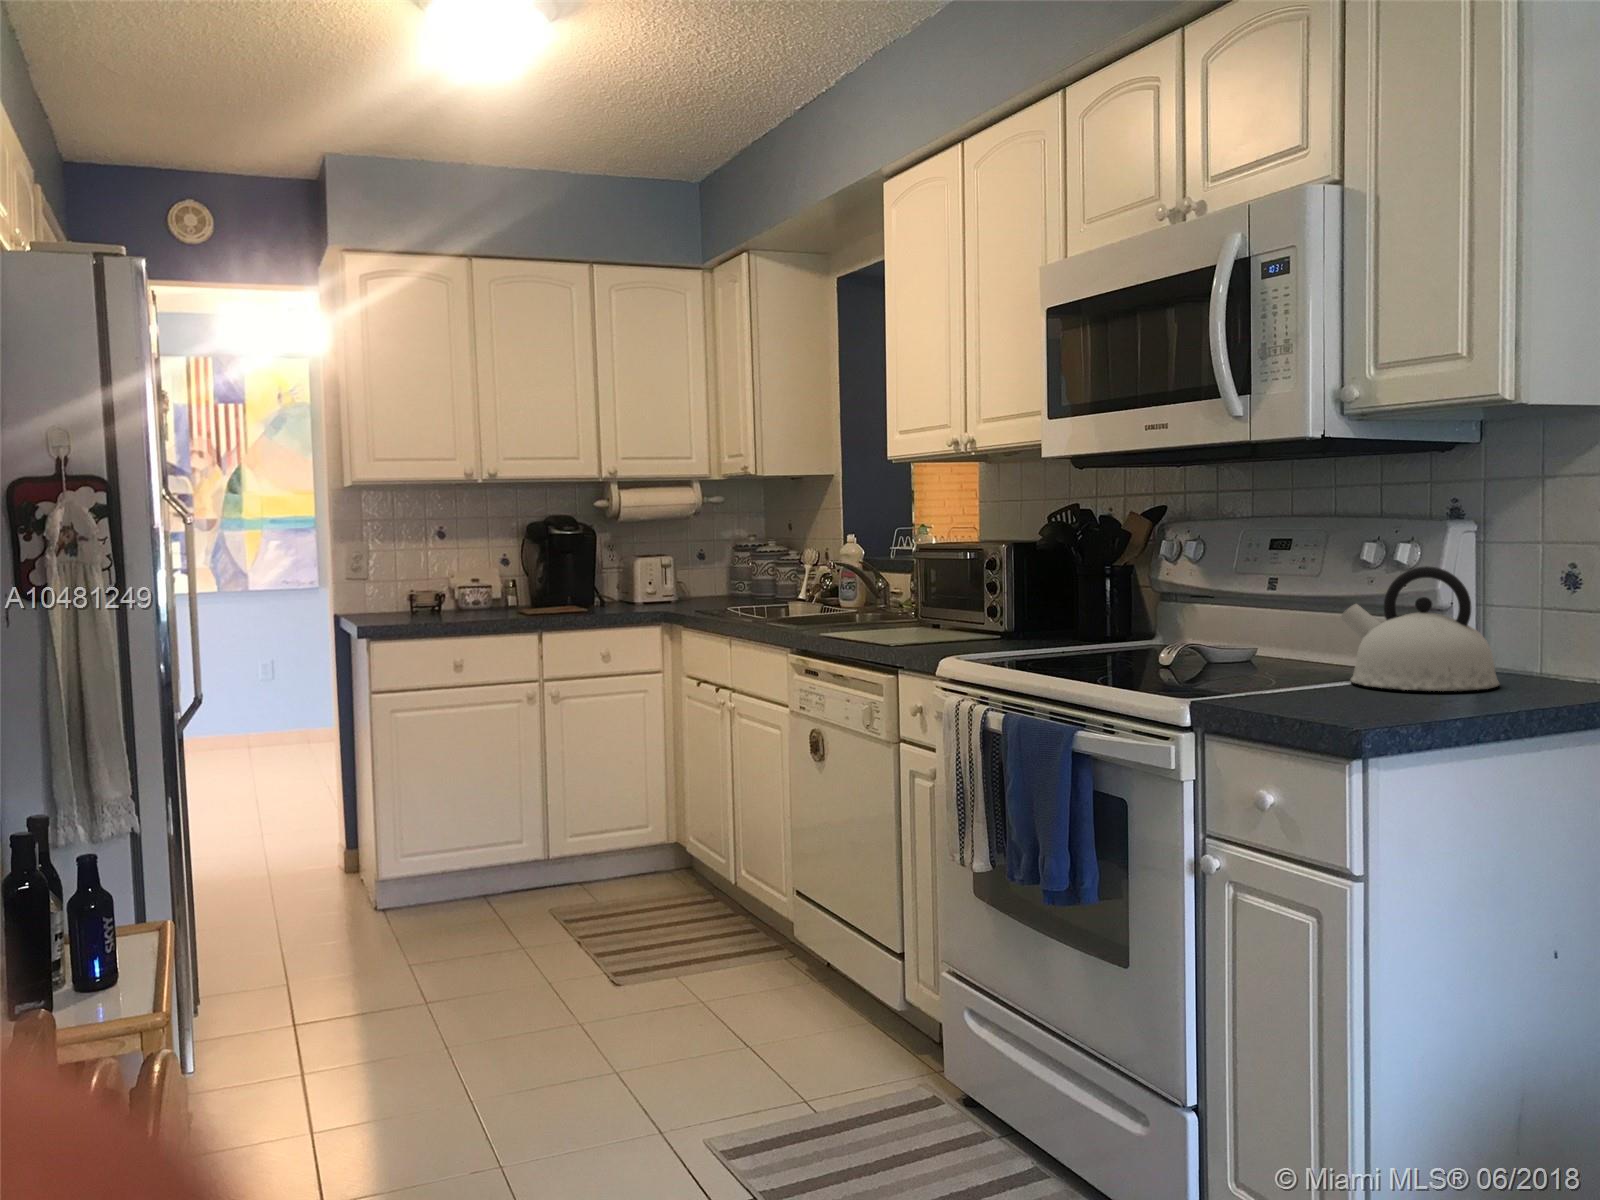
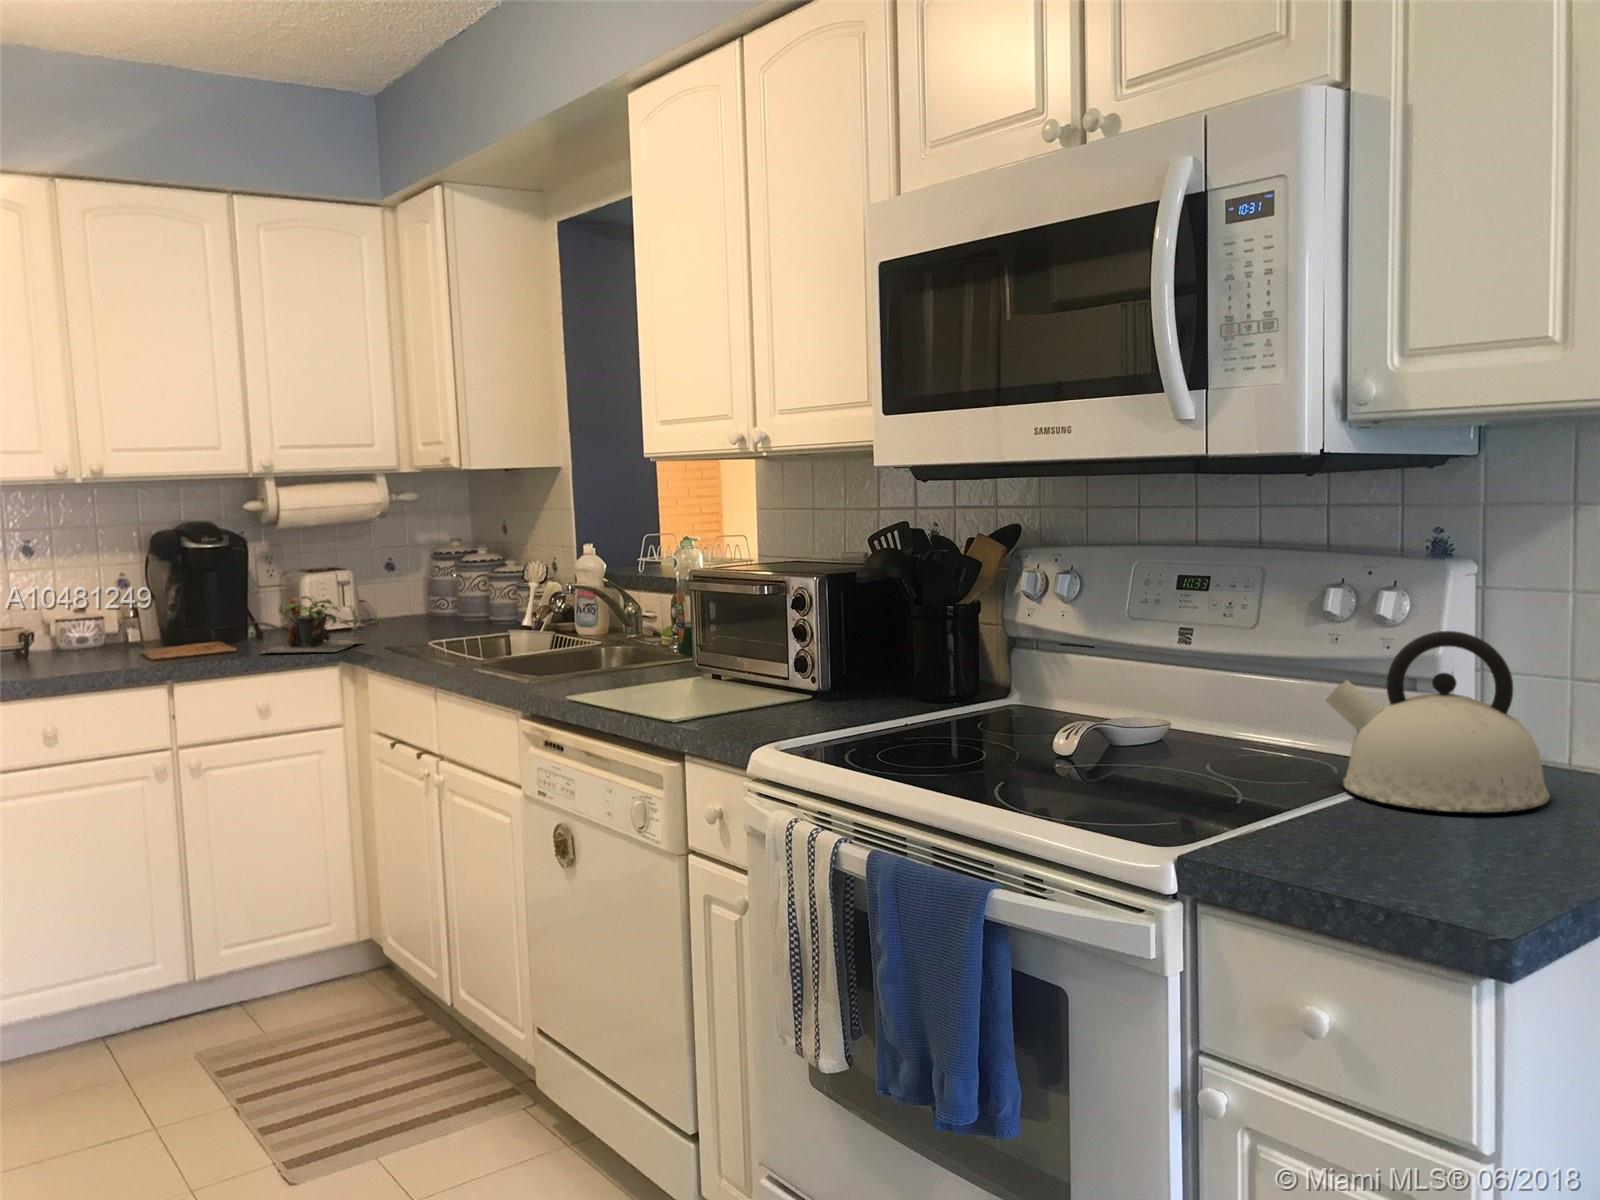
plant: none [602,570,692,613] -> present [261,596,380,653]

